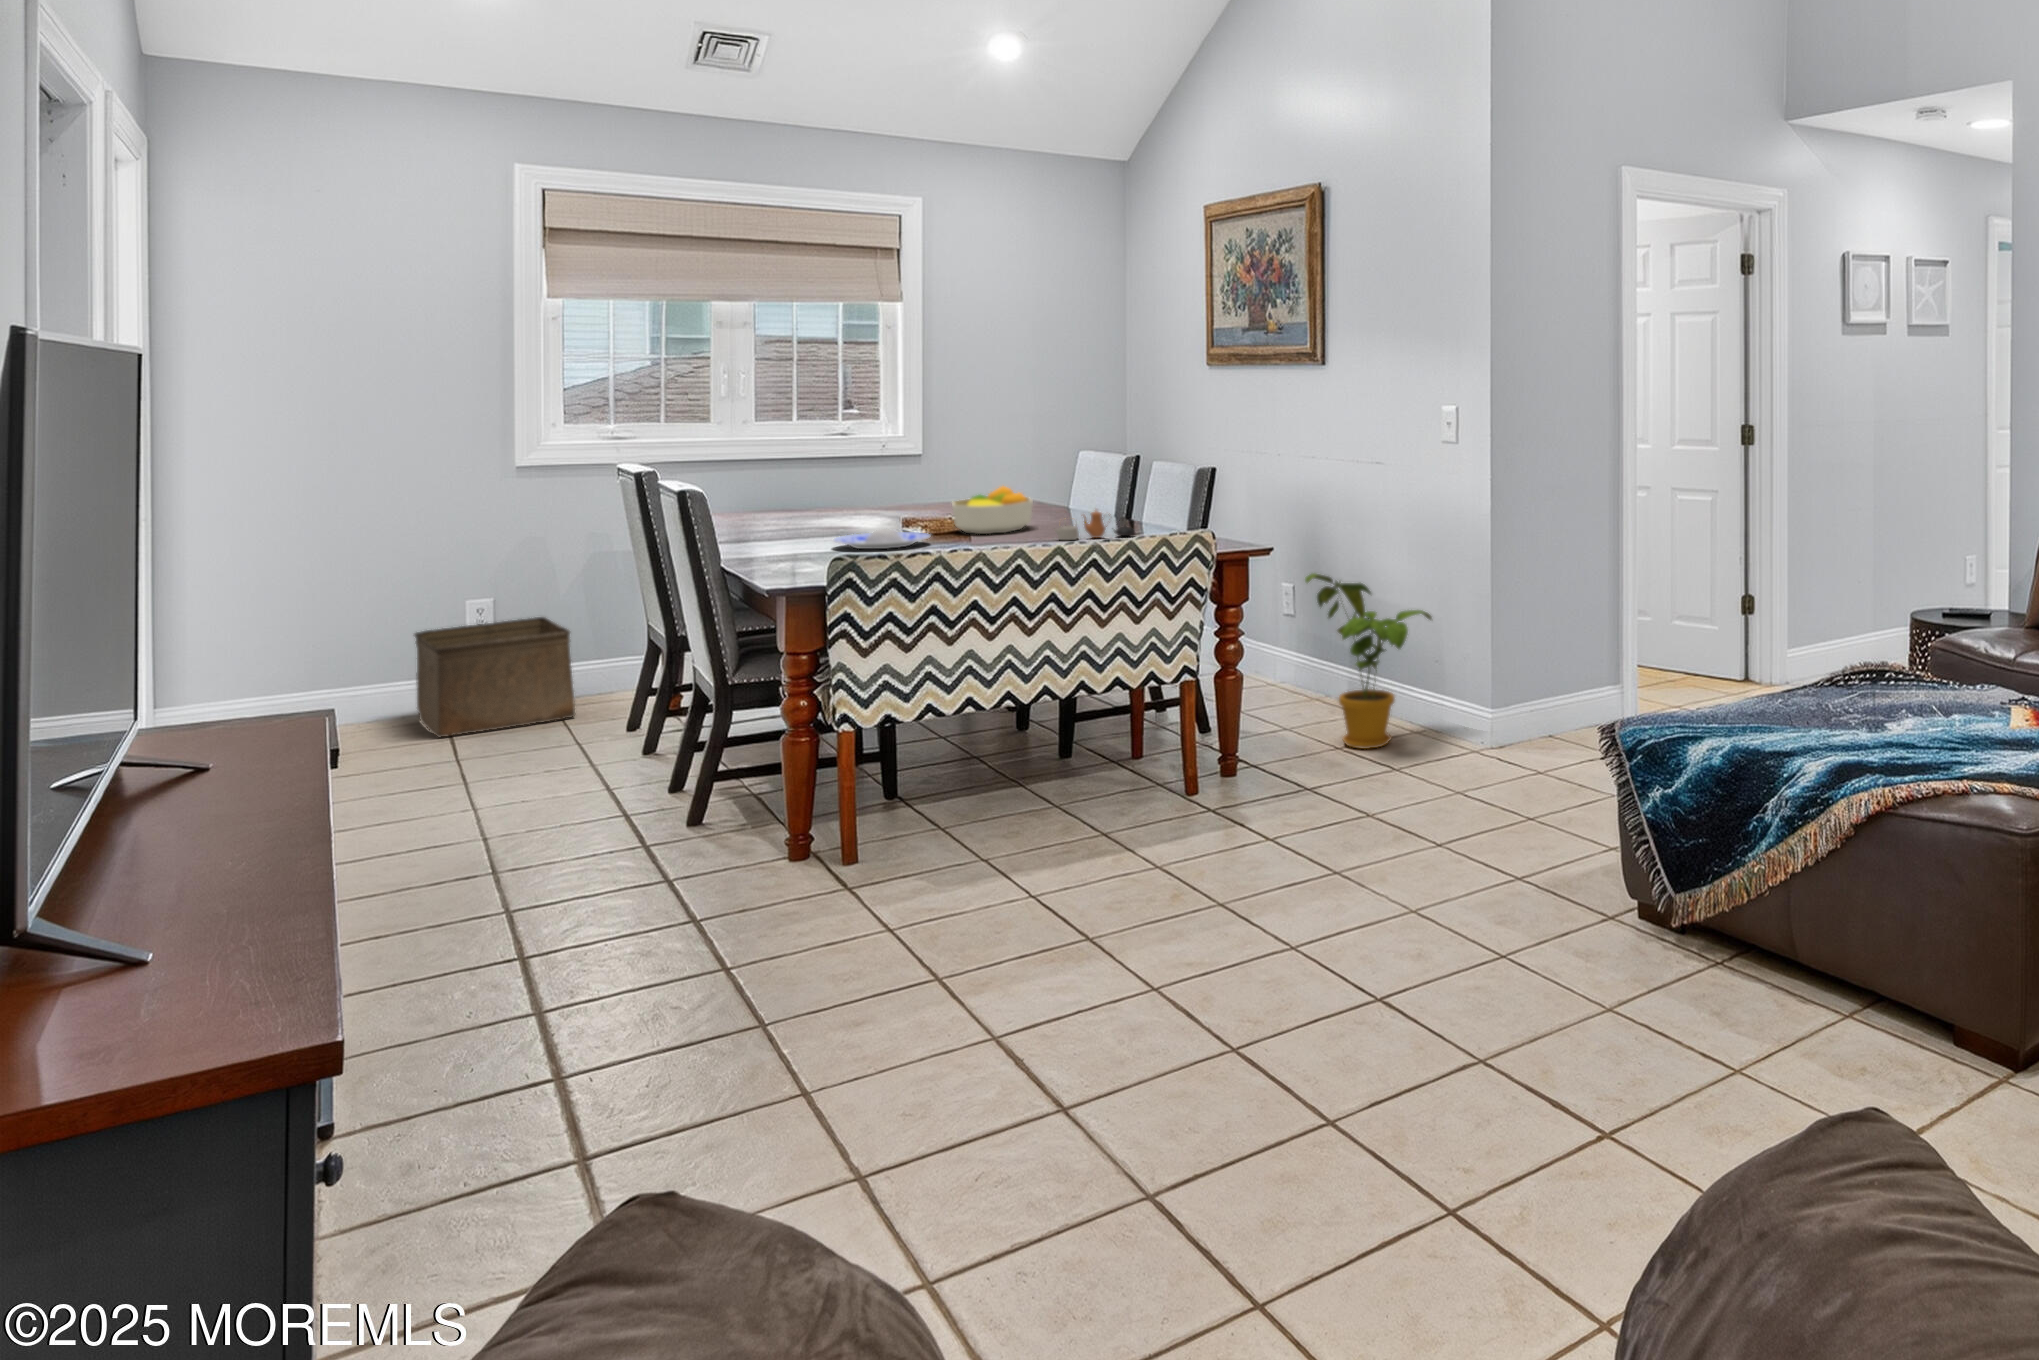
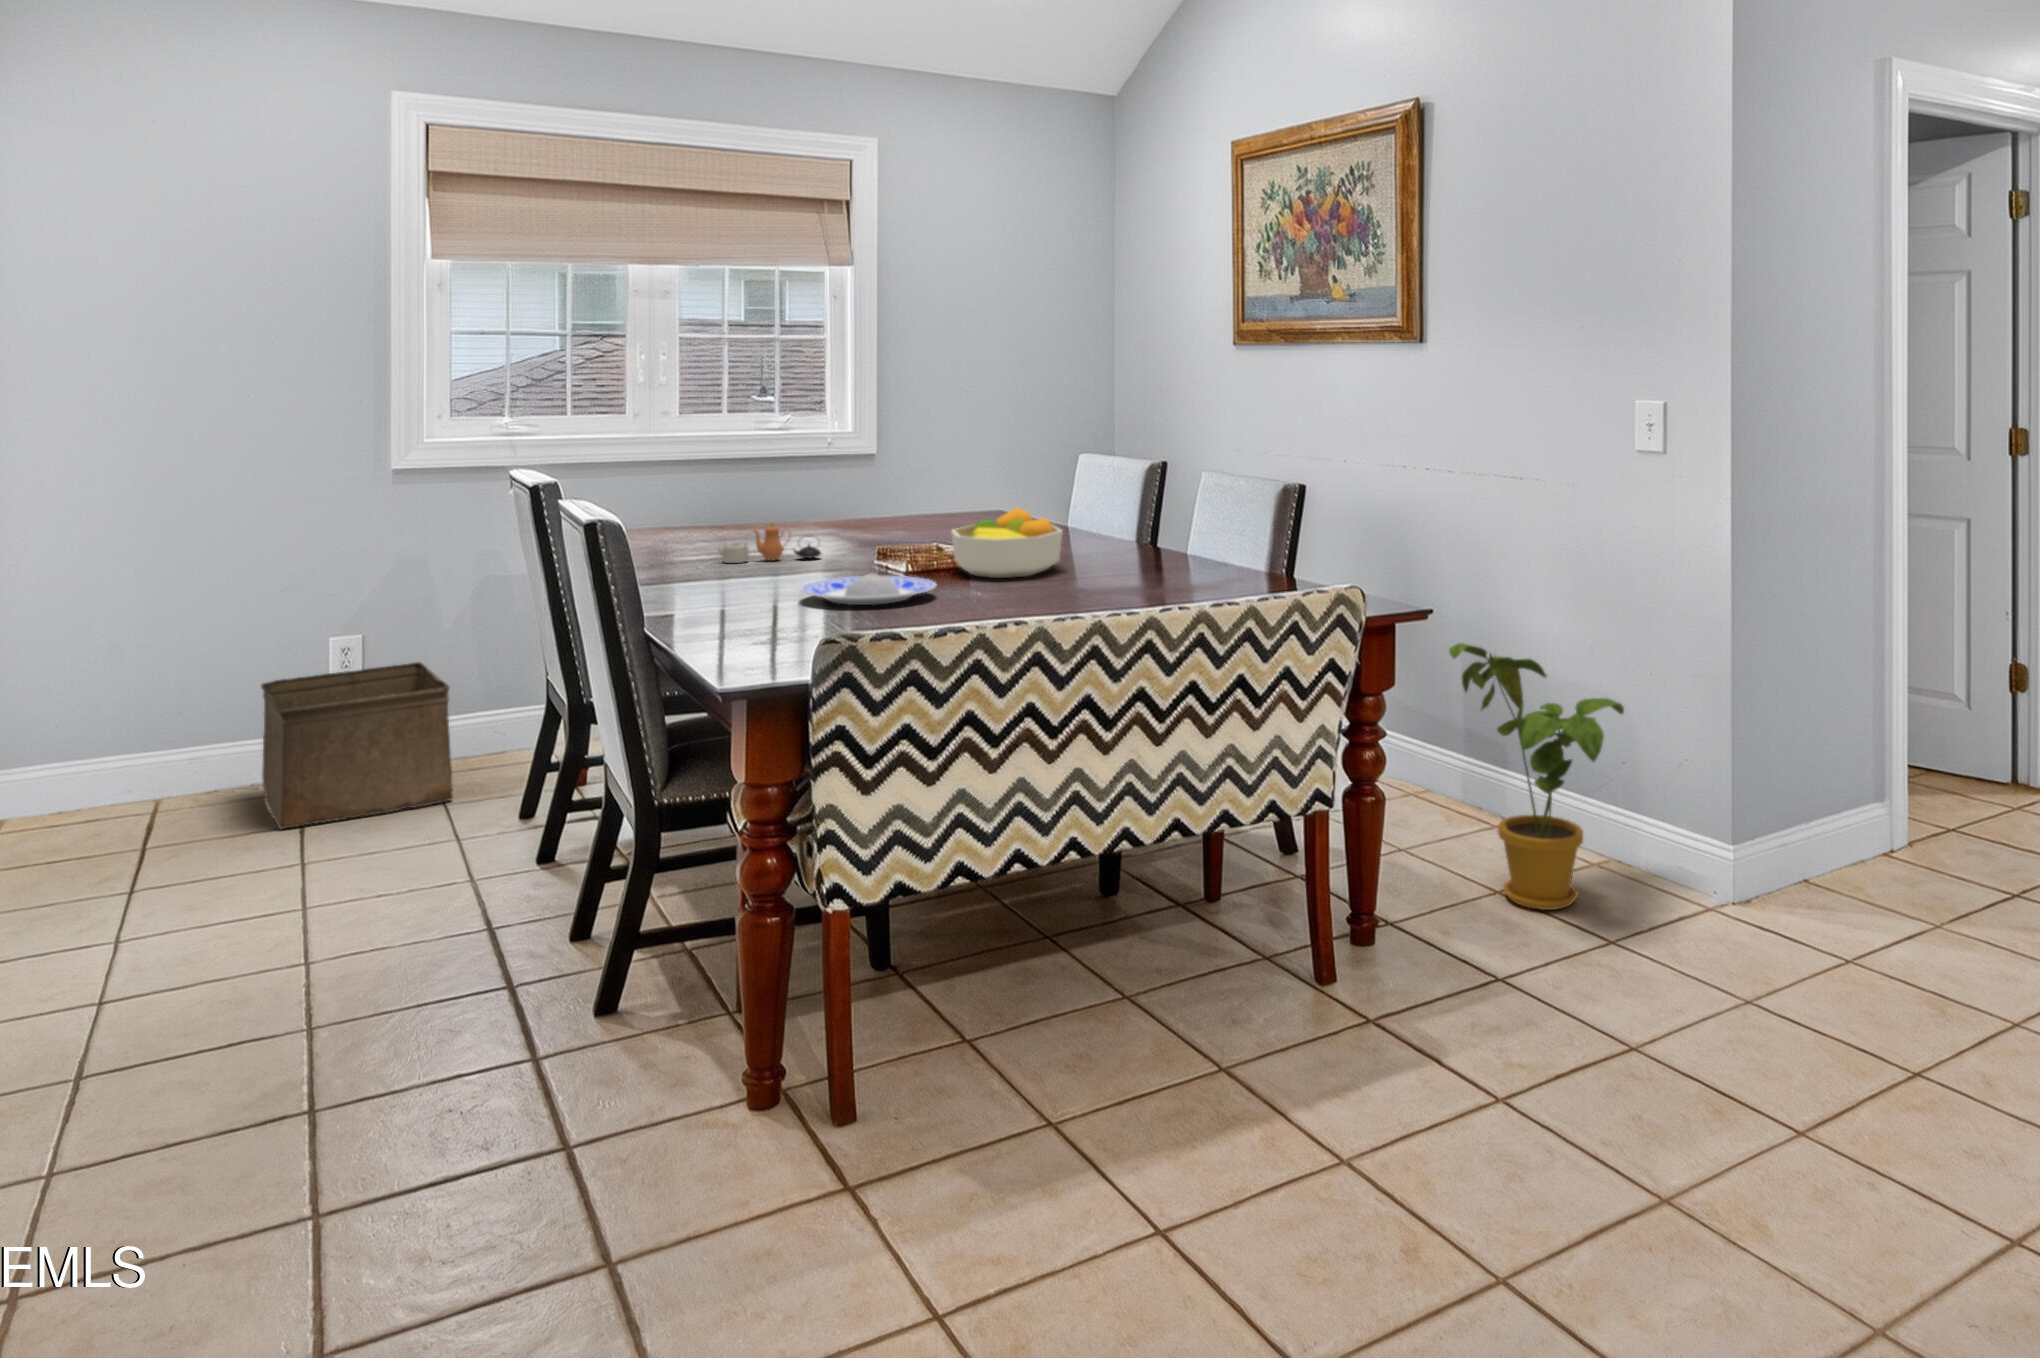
teapot: present [1055,510,1134,540] -> present [717,523,821,563]

